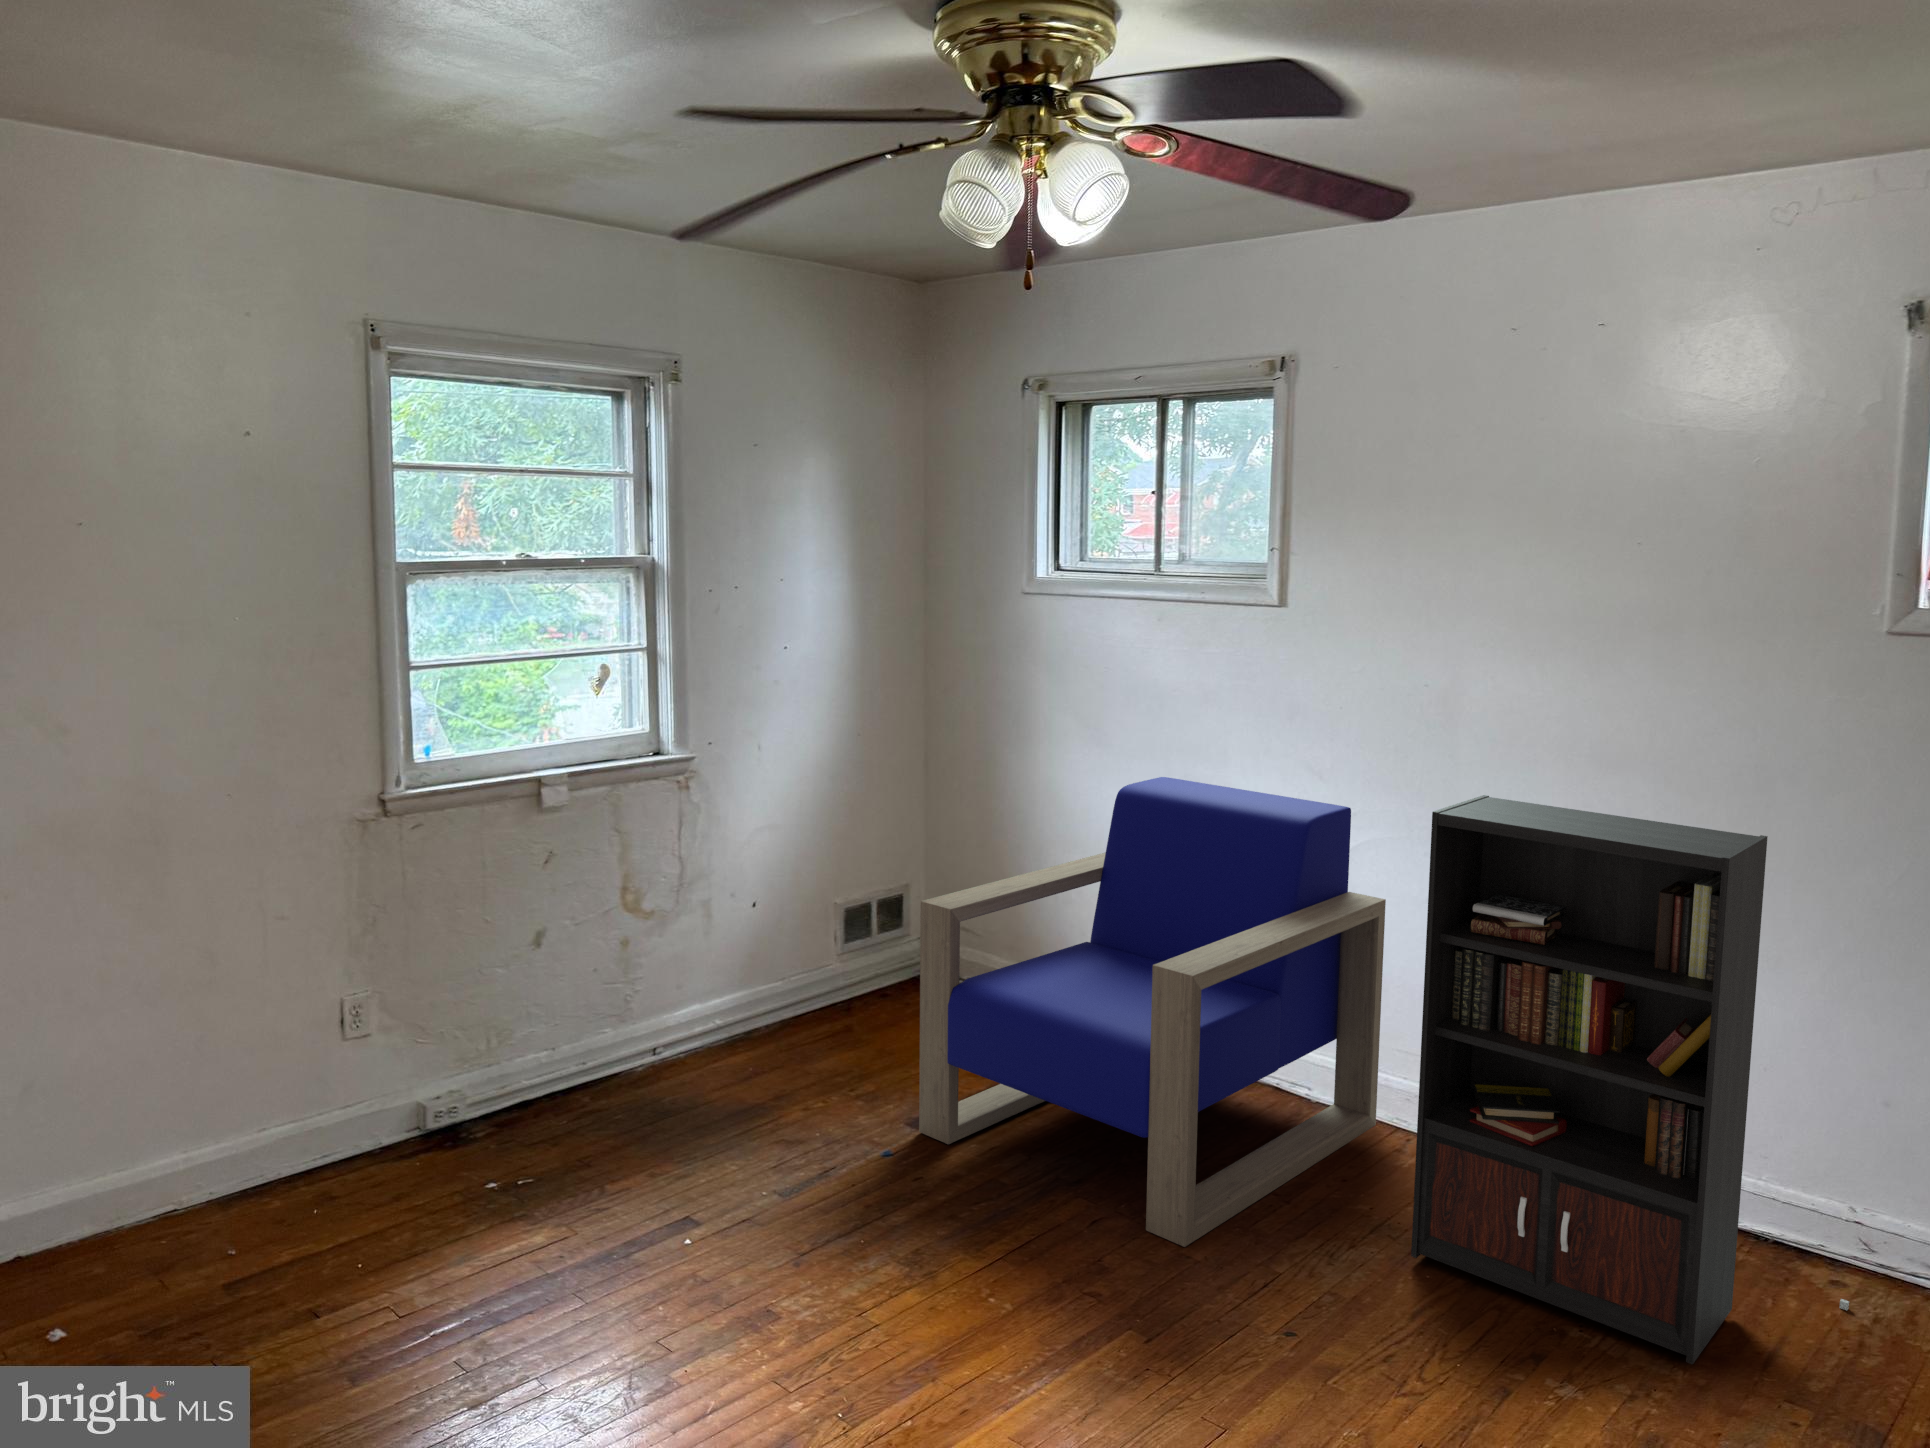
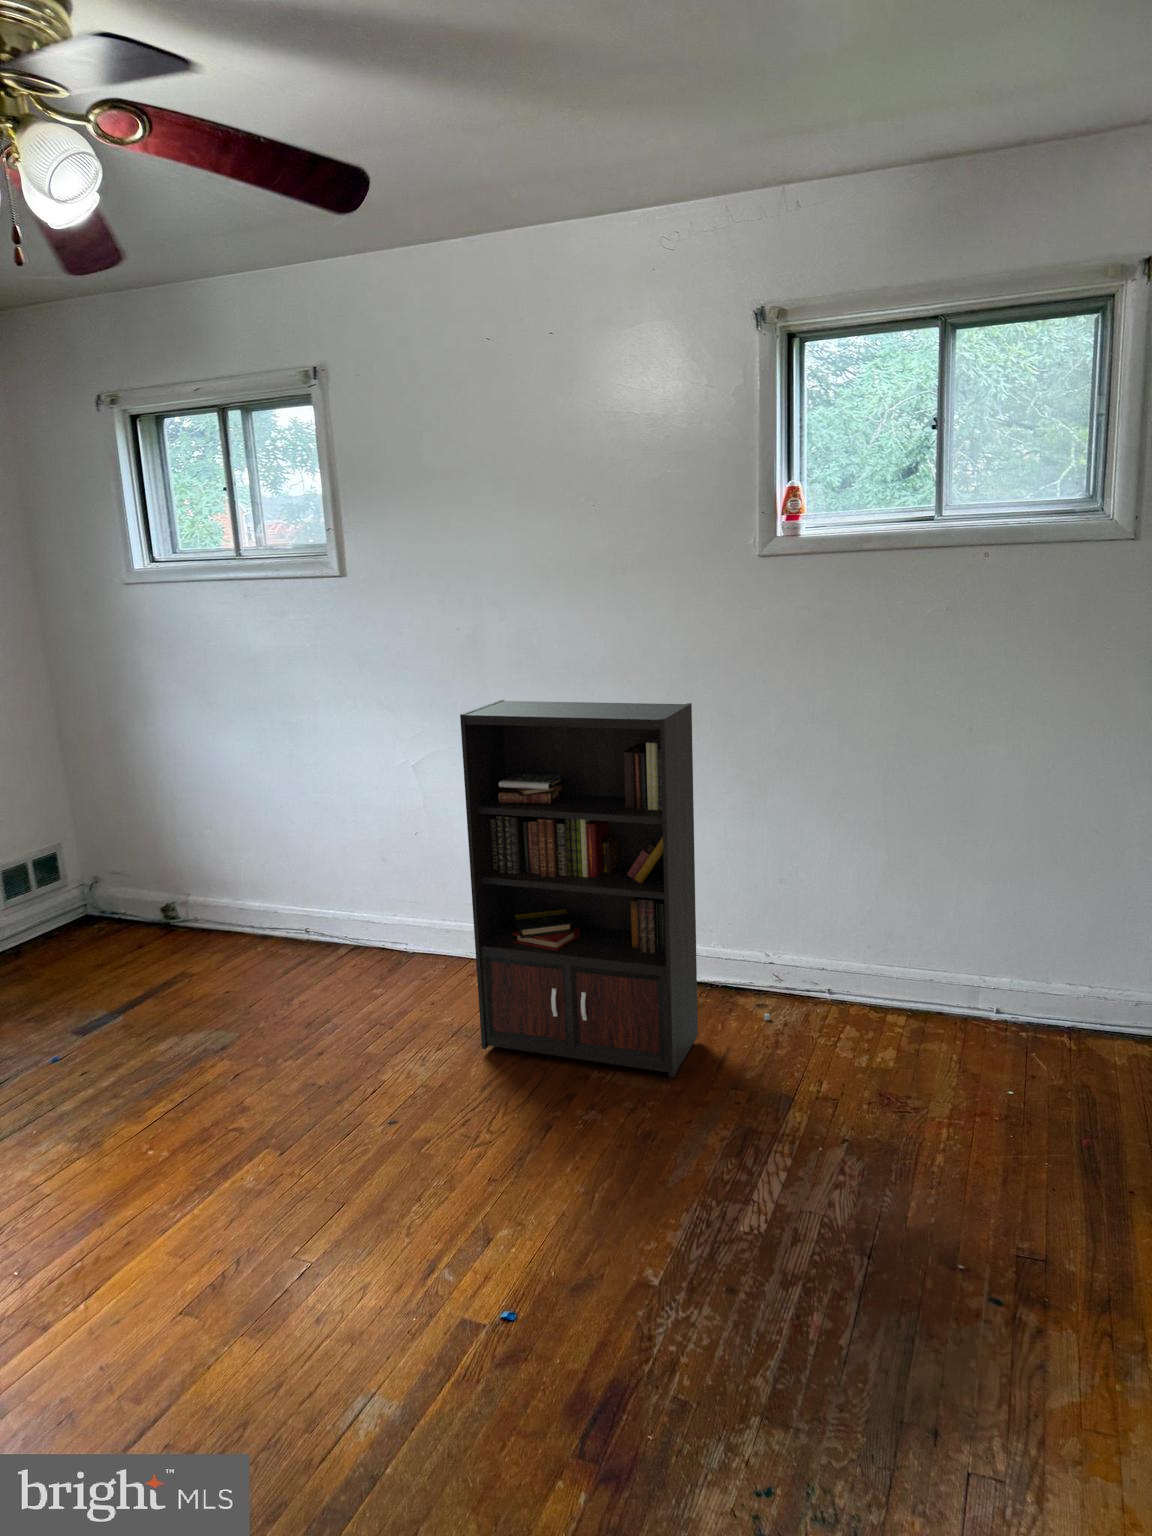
armchair: present [919,777,1386,1247] -> none [52,722,457,1080]

